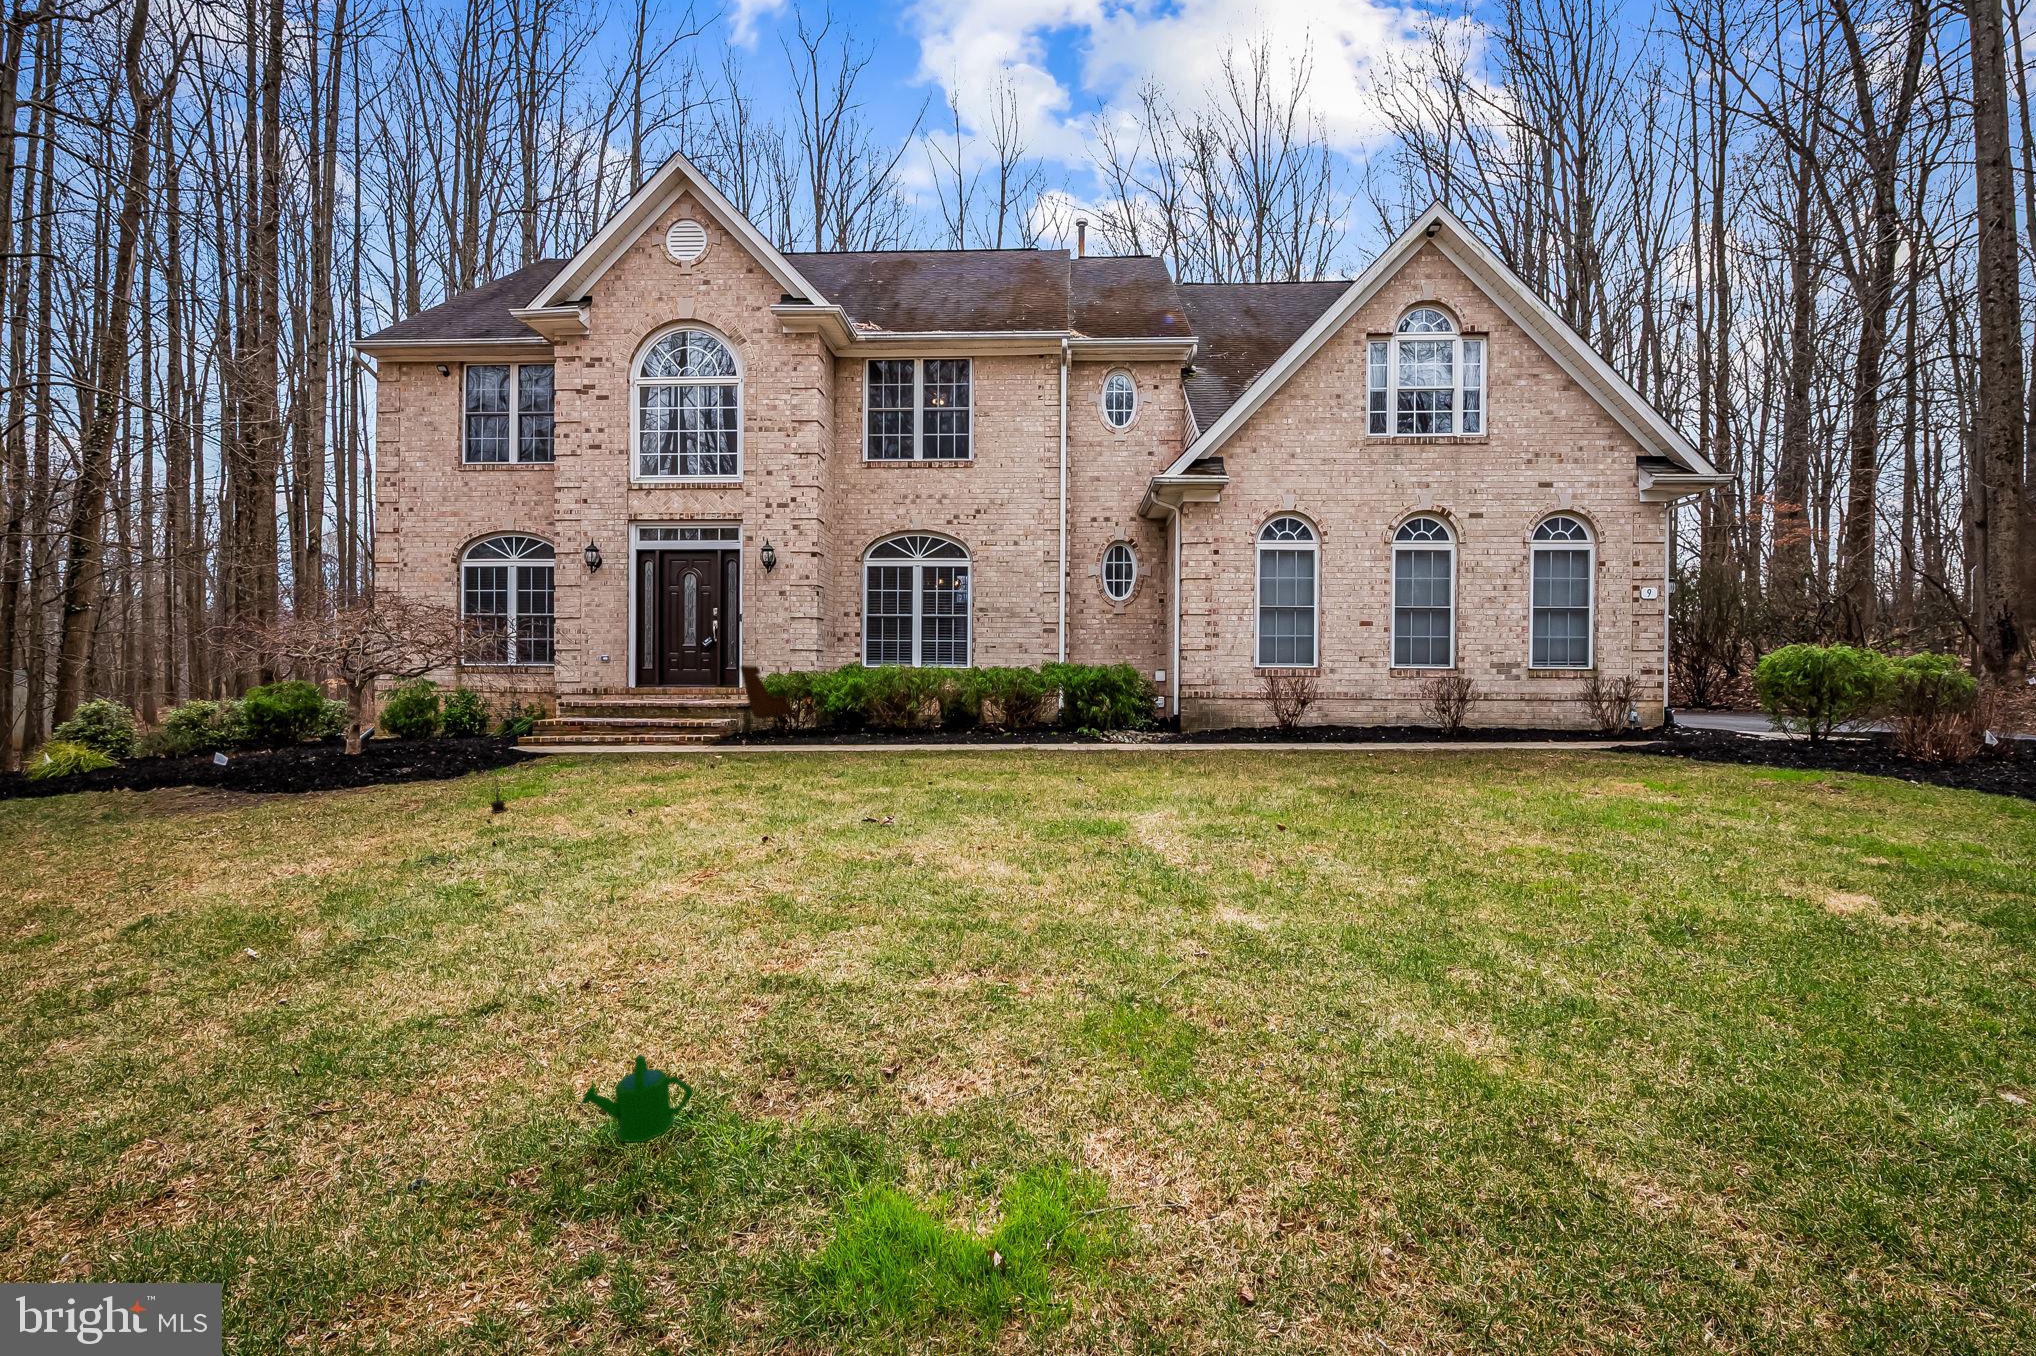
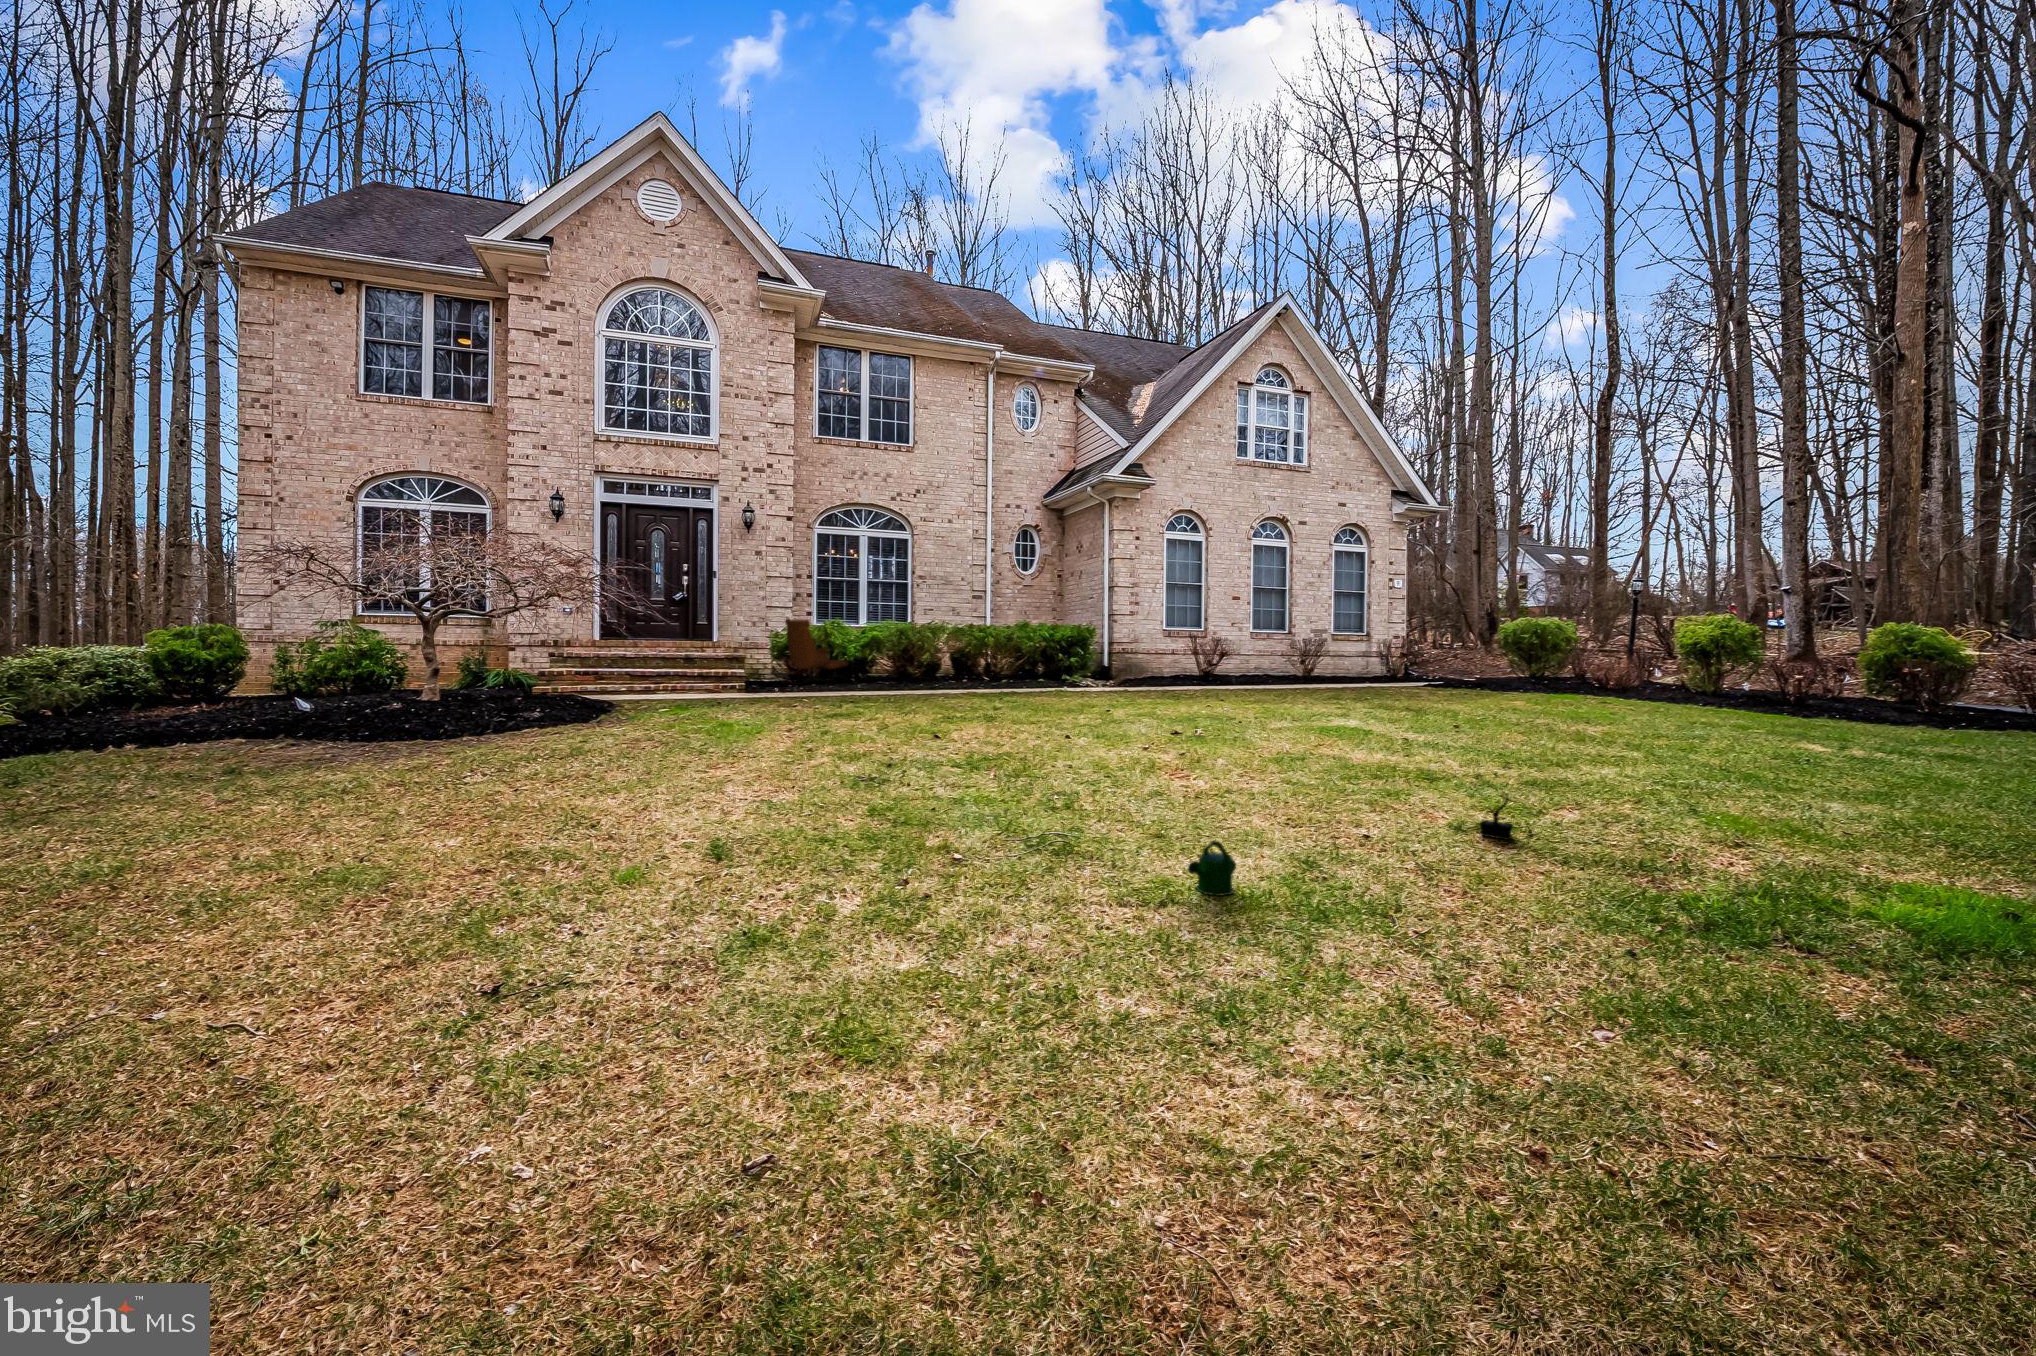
potted plant: present [485,771,505,813] -> present [1470,763,1542,840]
watering can: present [581,1054,693,1142] -> present [1188,841,1236,896]

